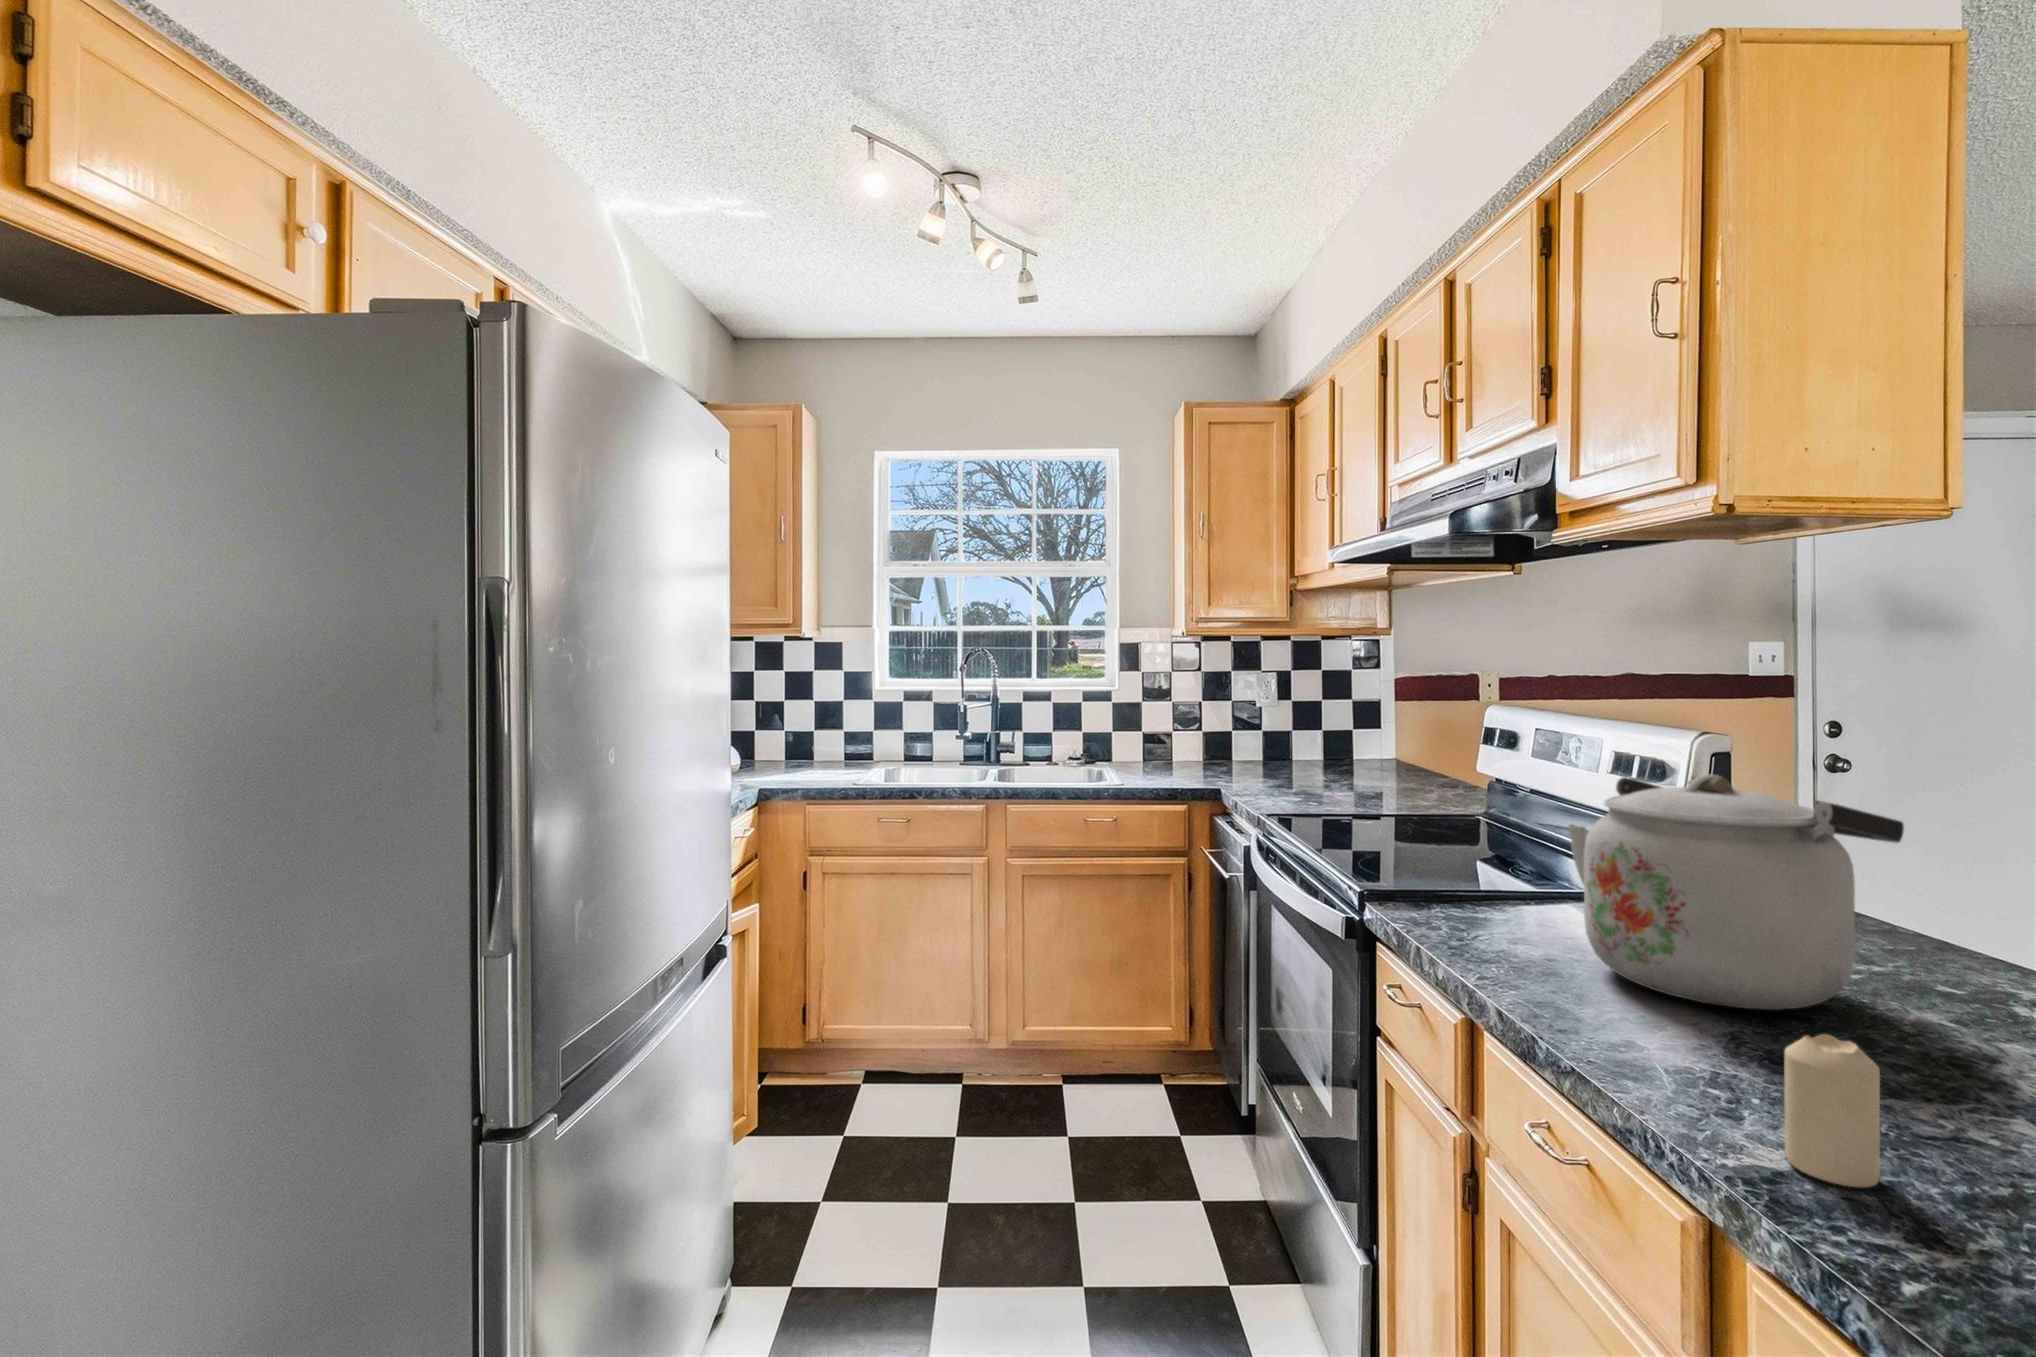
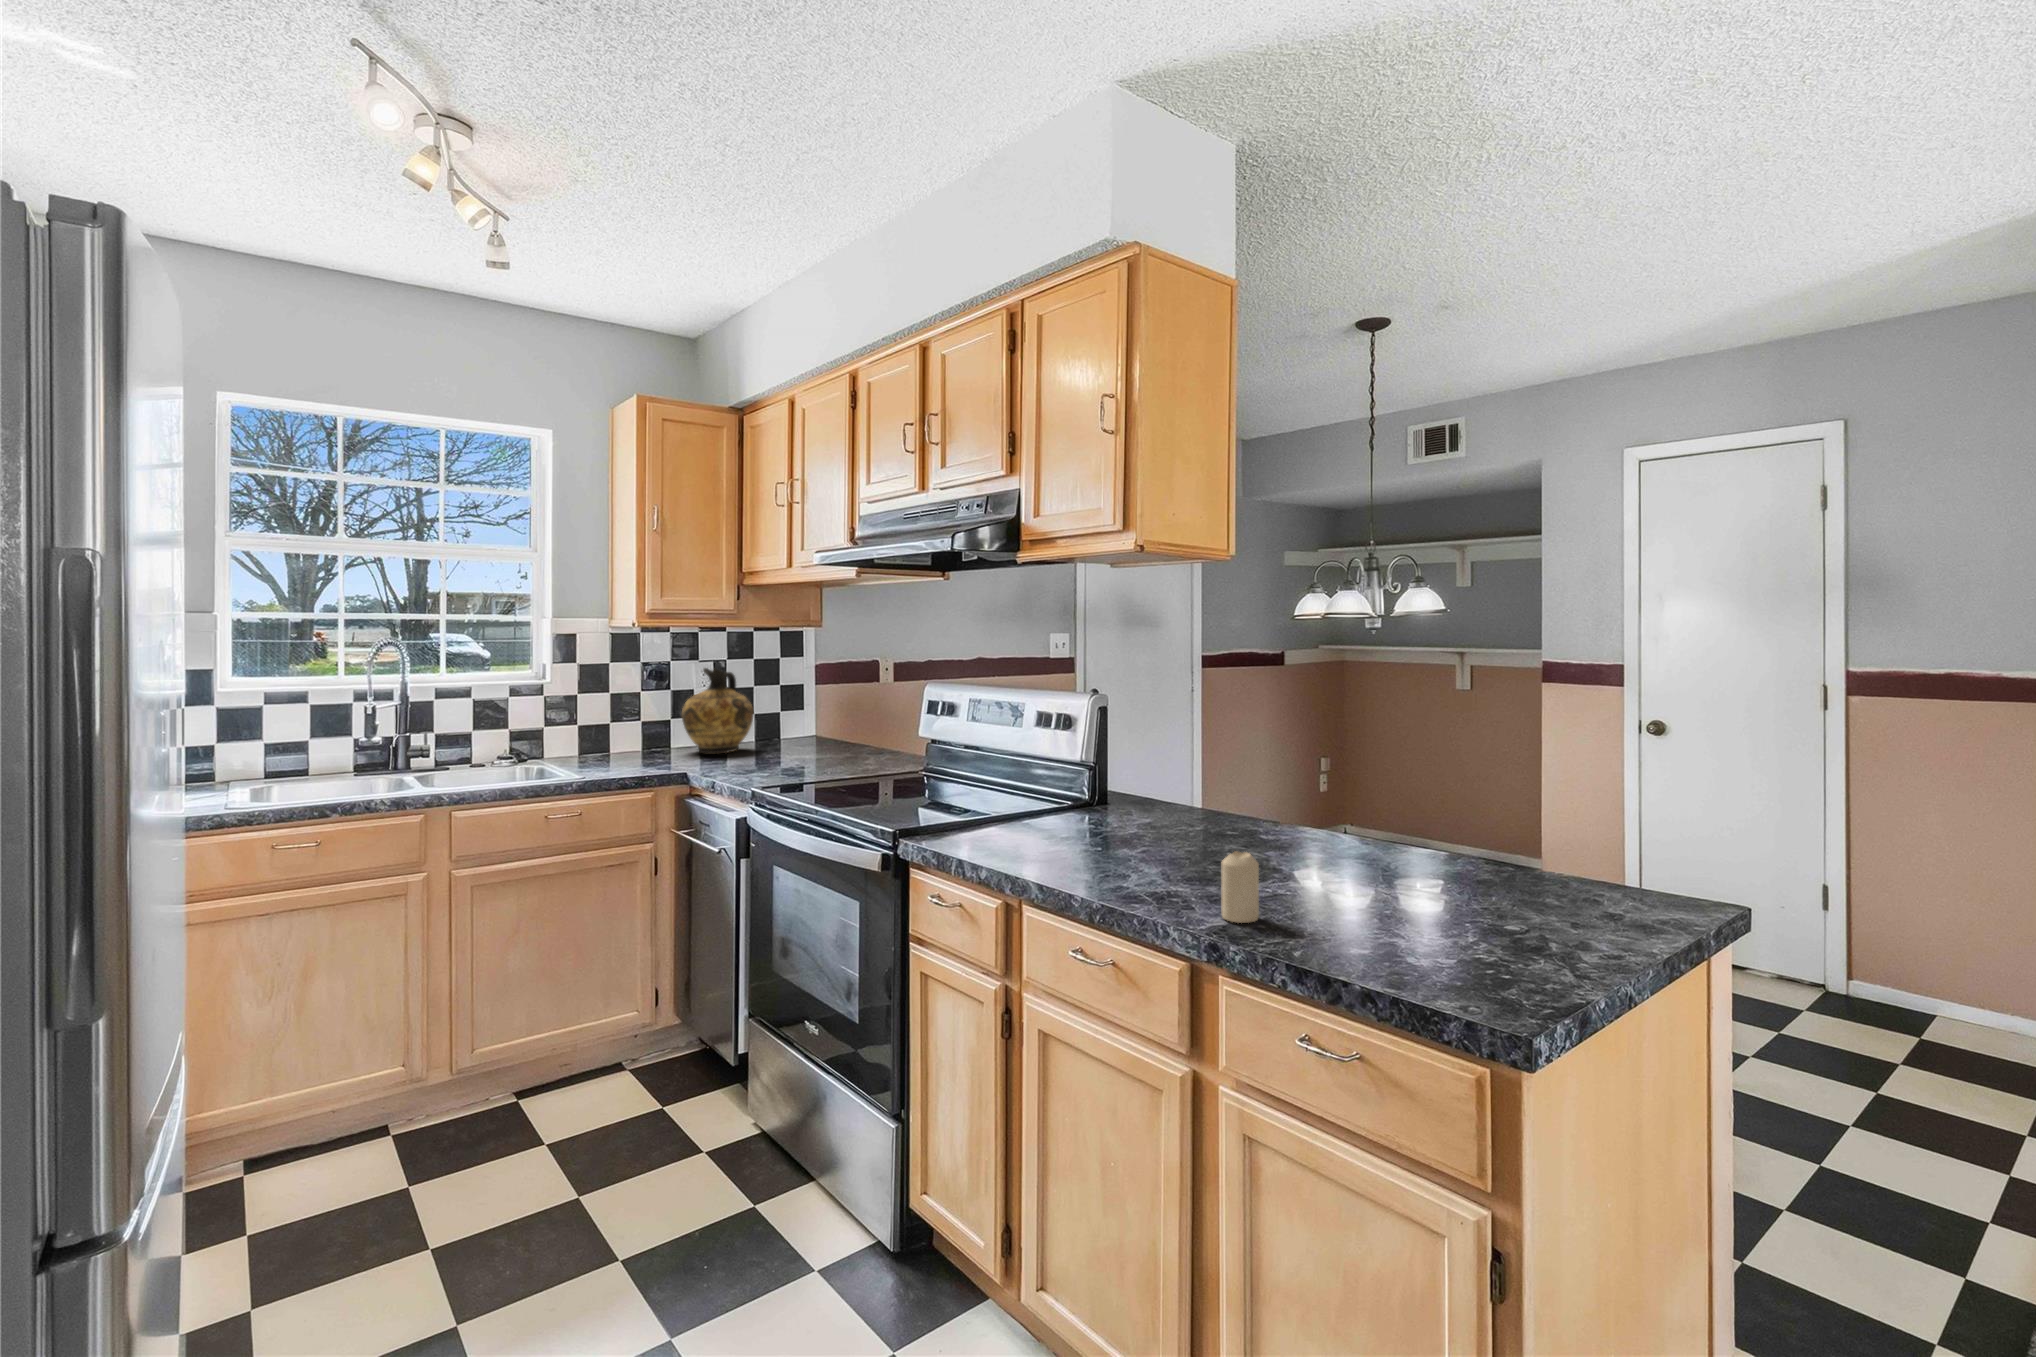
ceramic jug: none [1231,679,1307,771] -> present [682,668,754,753]
kettle: present [1567,774,1904,1010] -> none [1049,725,1213,860]

